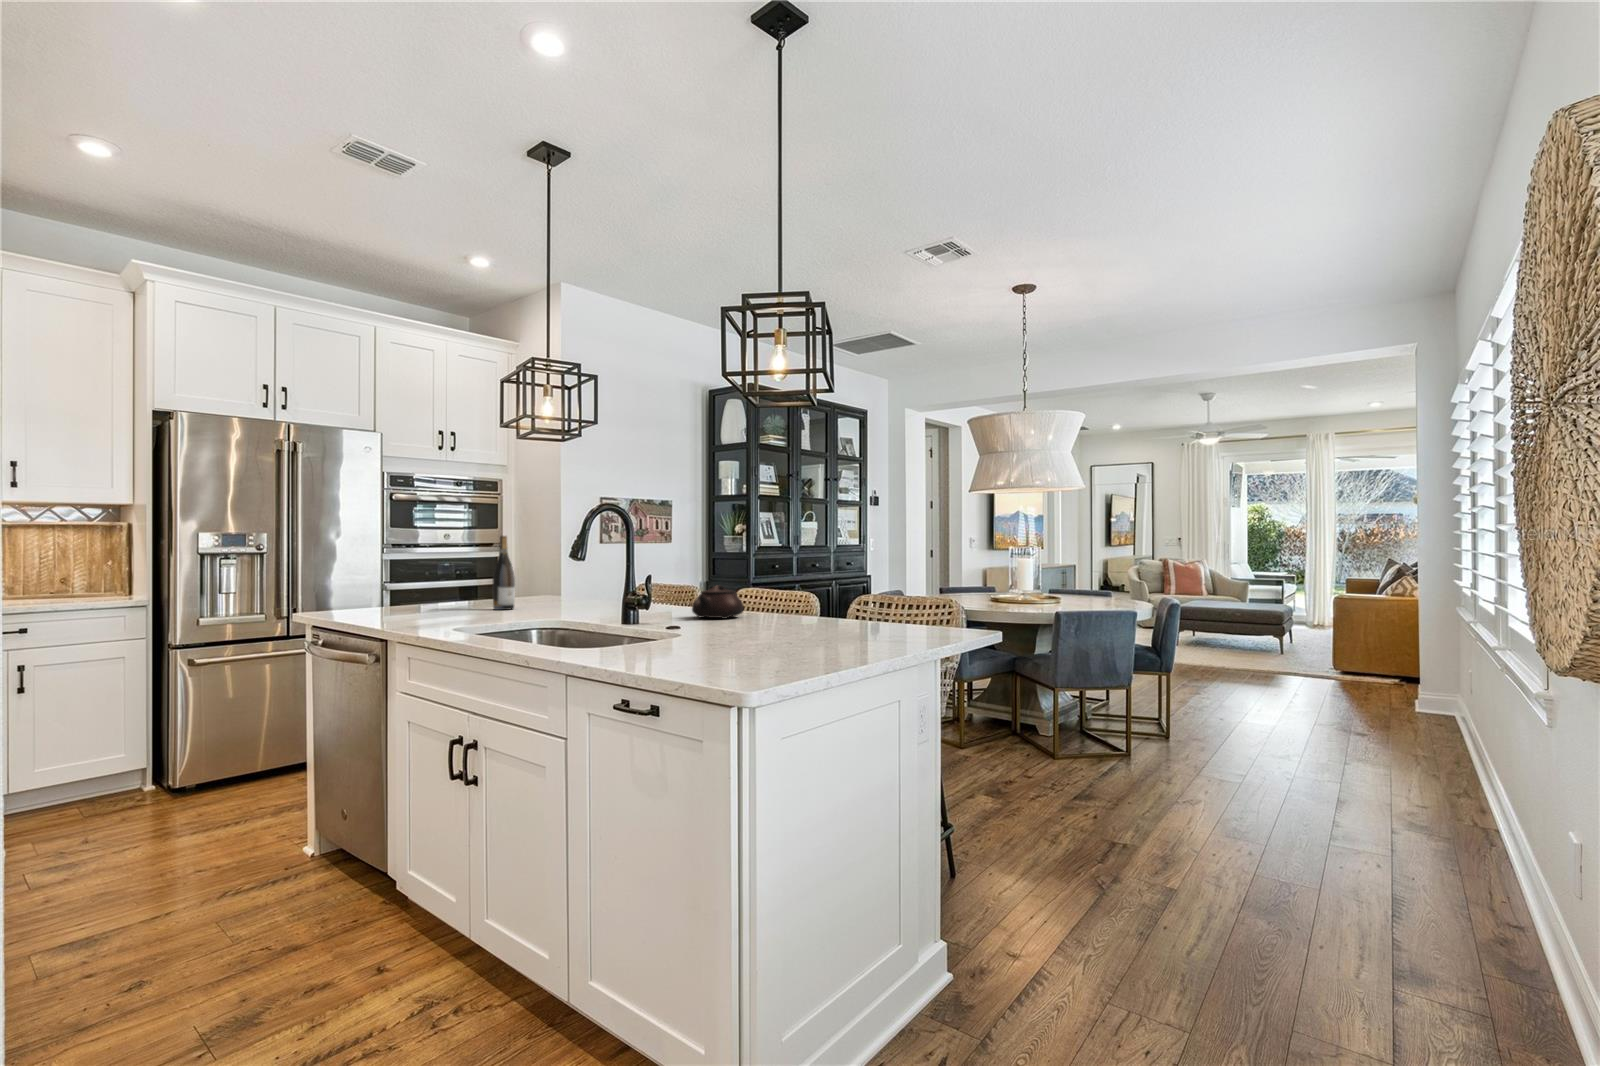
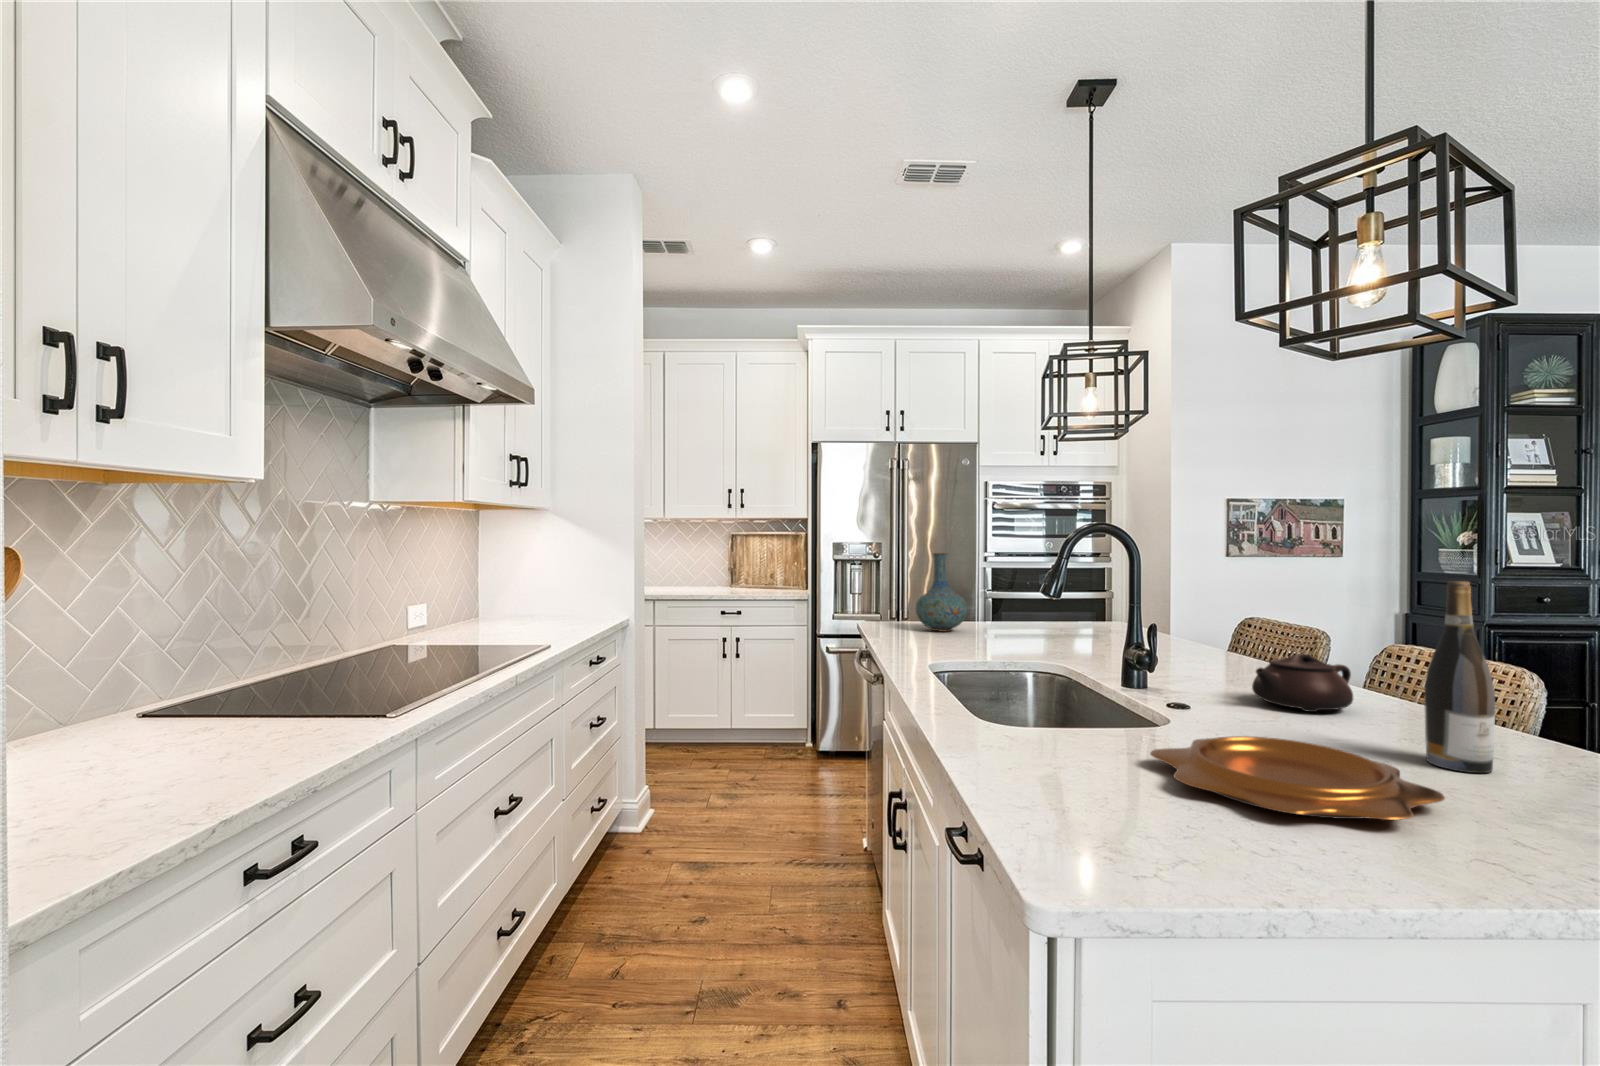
vase: none [370,536,425,612] -> present [916,553,967,632]
wine bottle: present [493,536,515,610] -> present [1424,581,1495,773]
decorative bowl: none [688,618,815,641] -> present [1150,736,1445,820]

